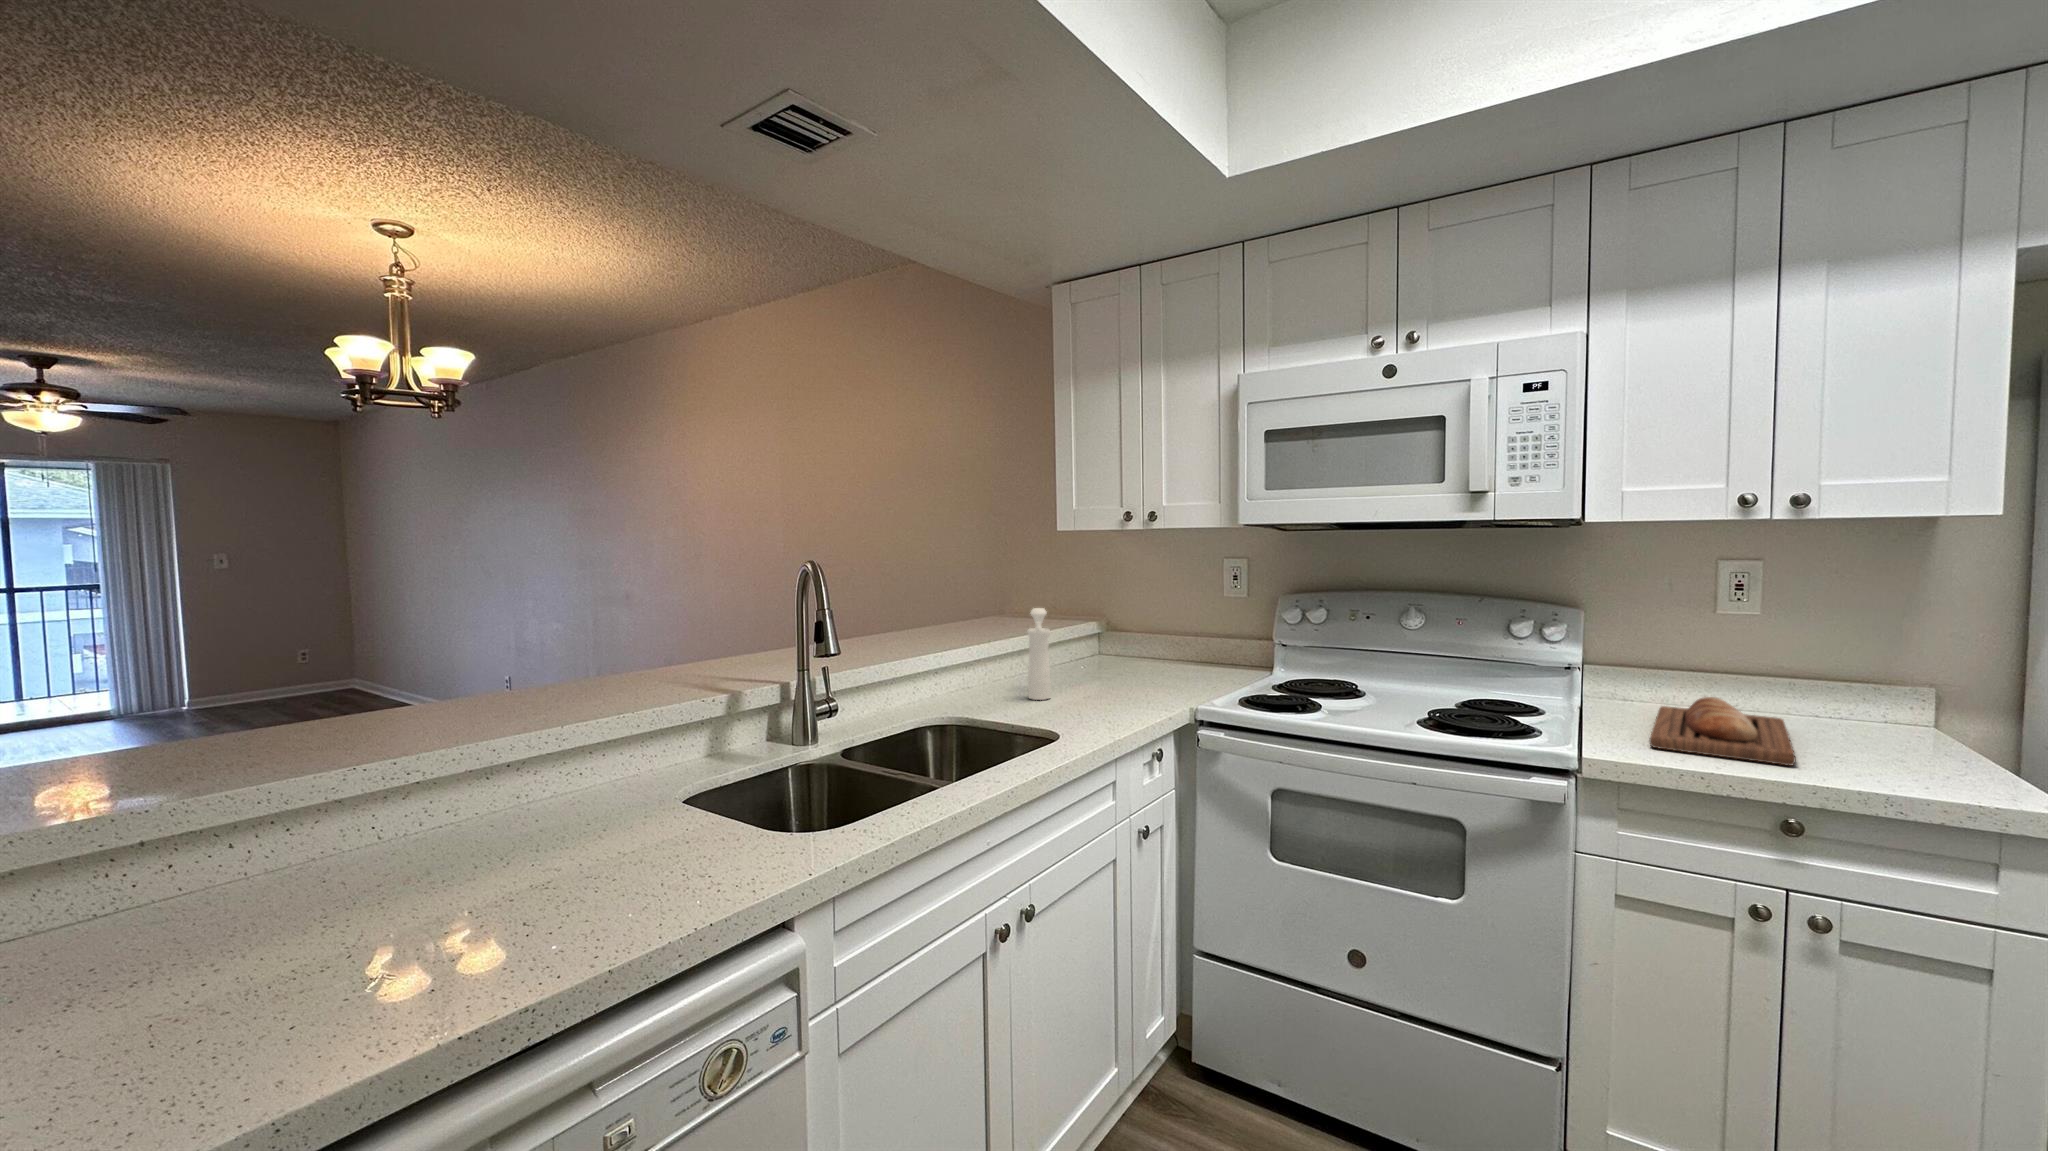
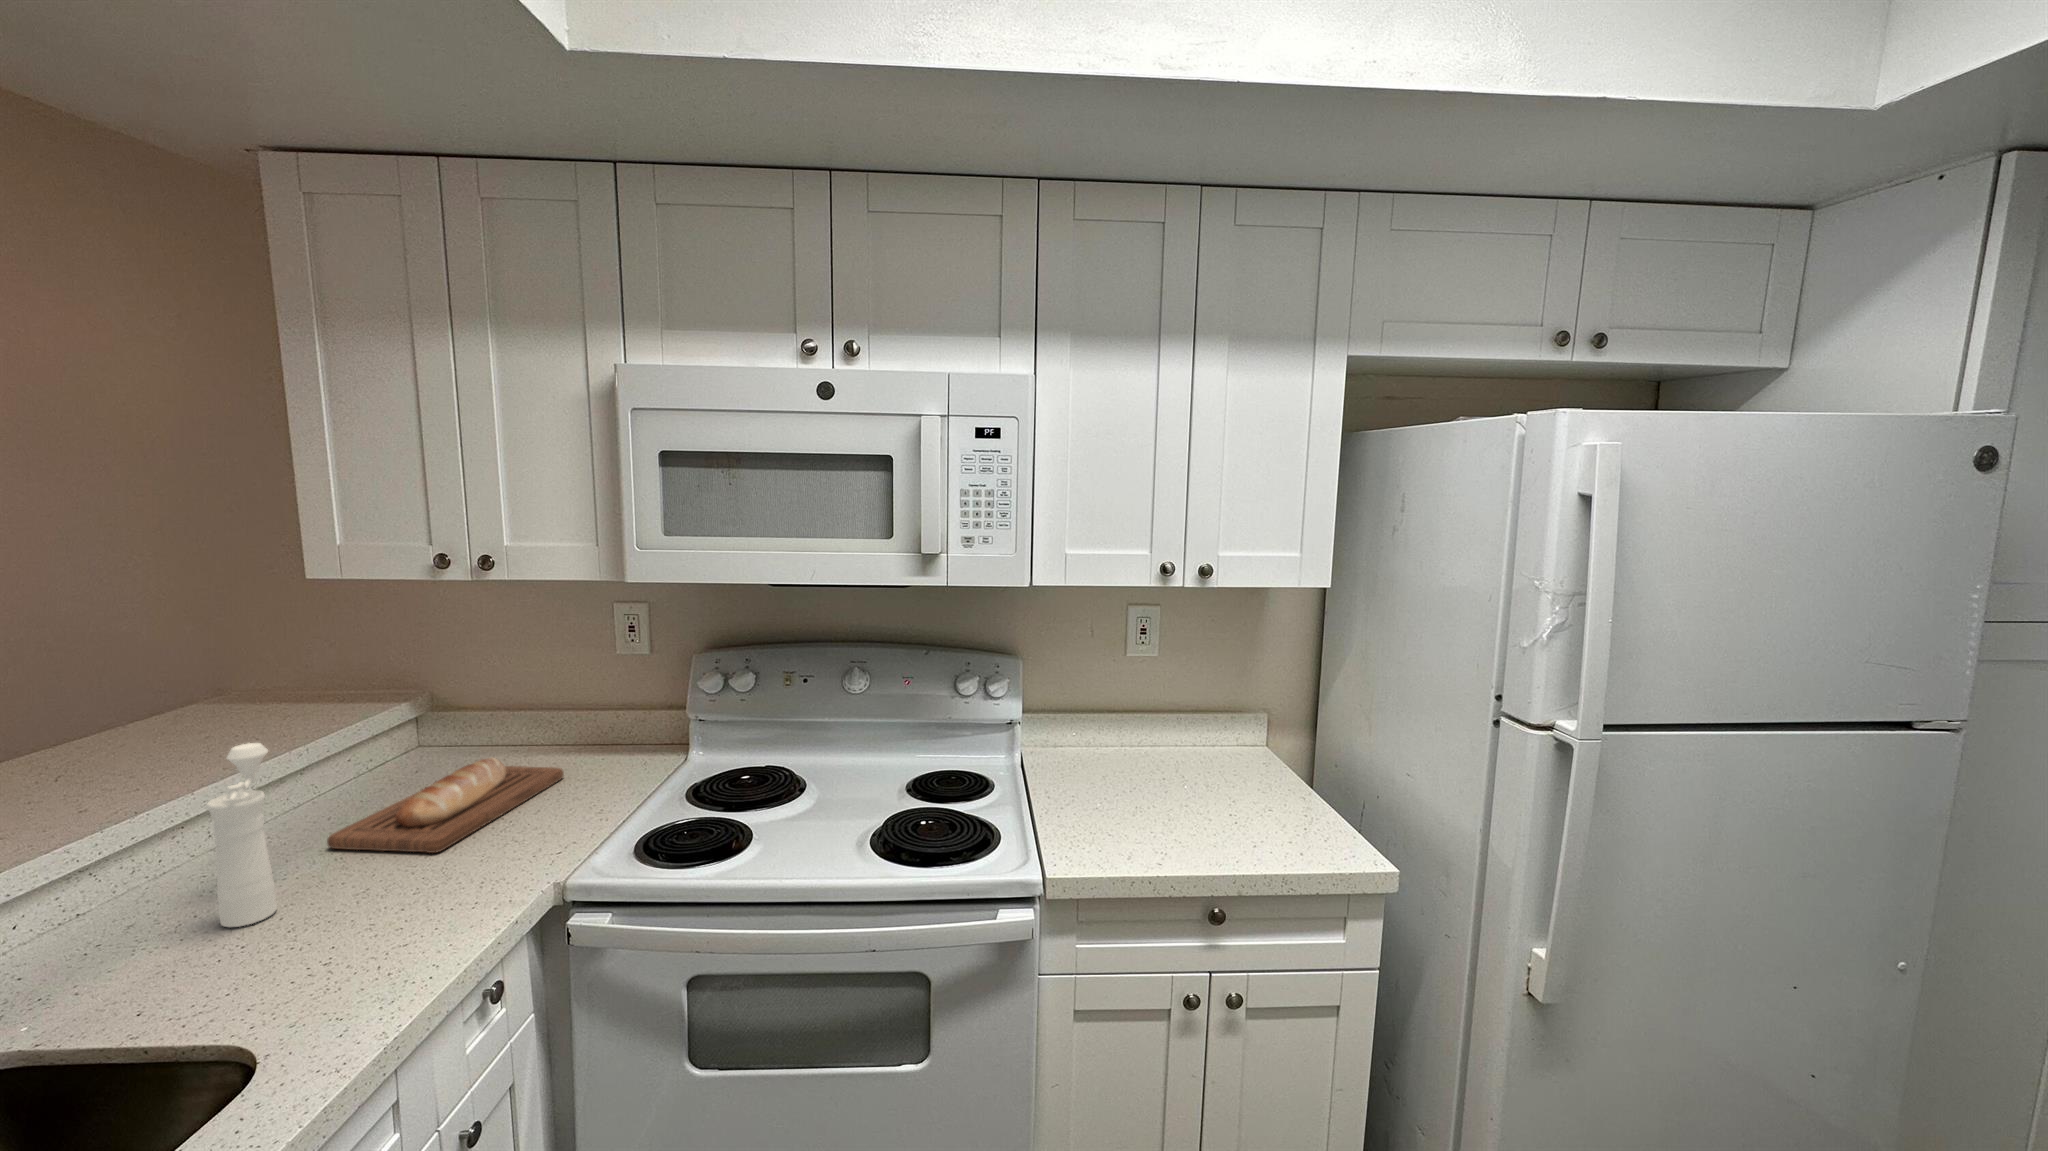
bread loaf: present [1650,697,1796,766] -> present [327,758,564,853]

